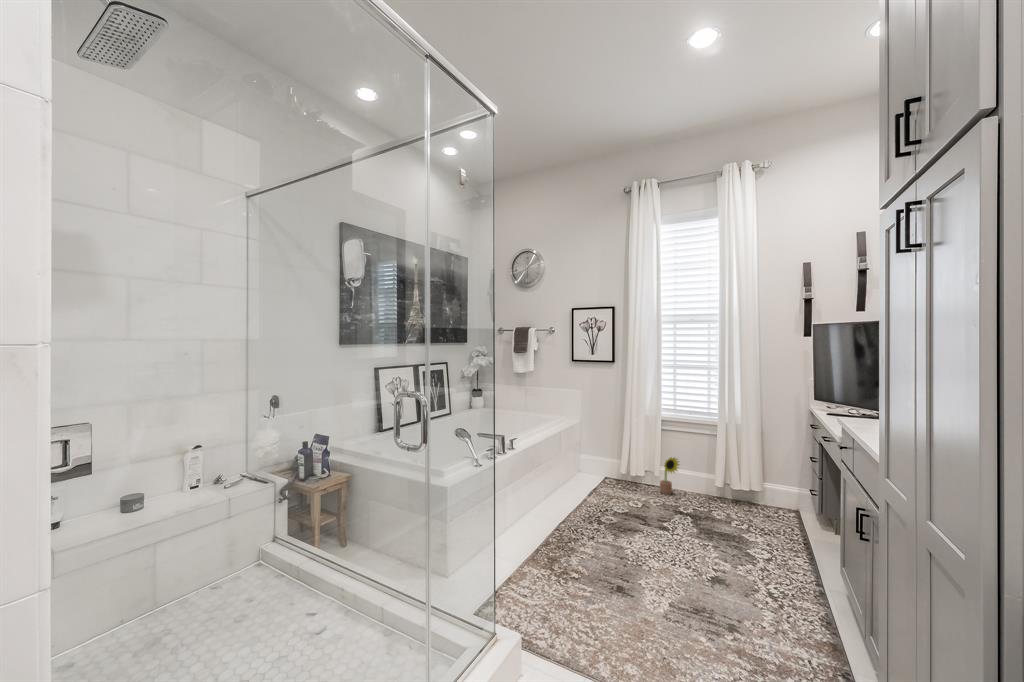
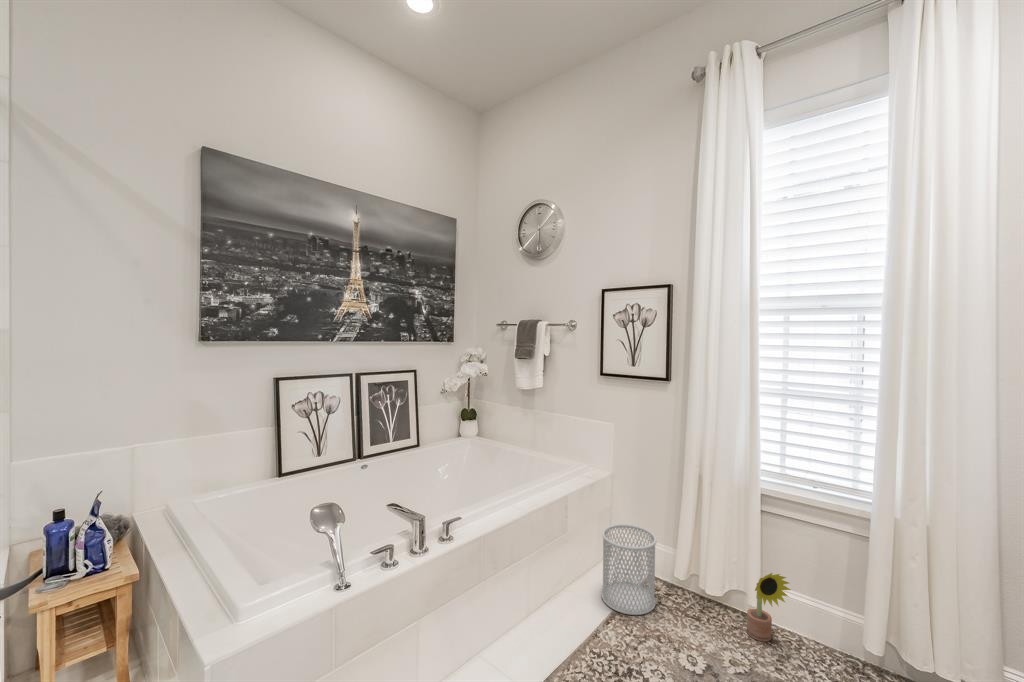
wastebasket: none [581,447,612,492] -> present [602,524,657,615]

